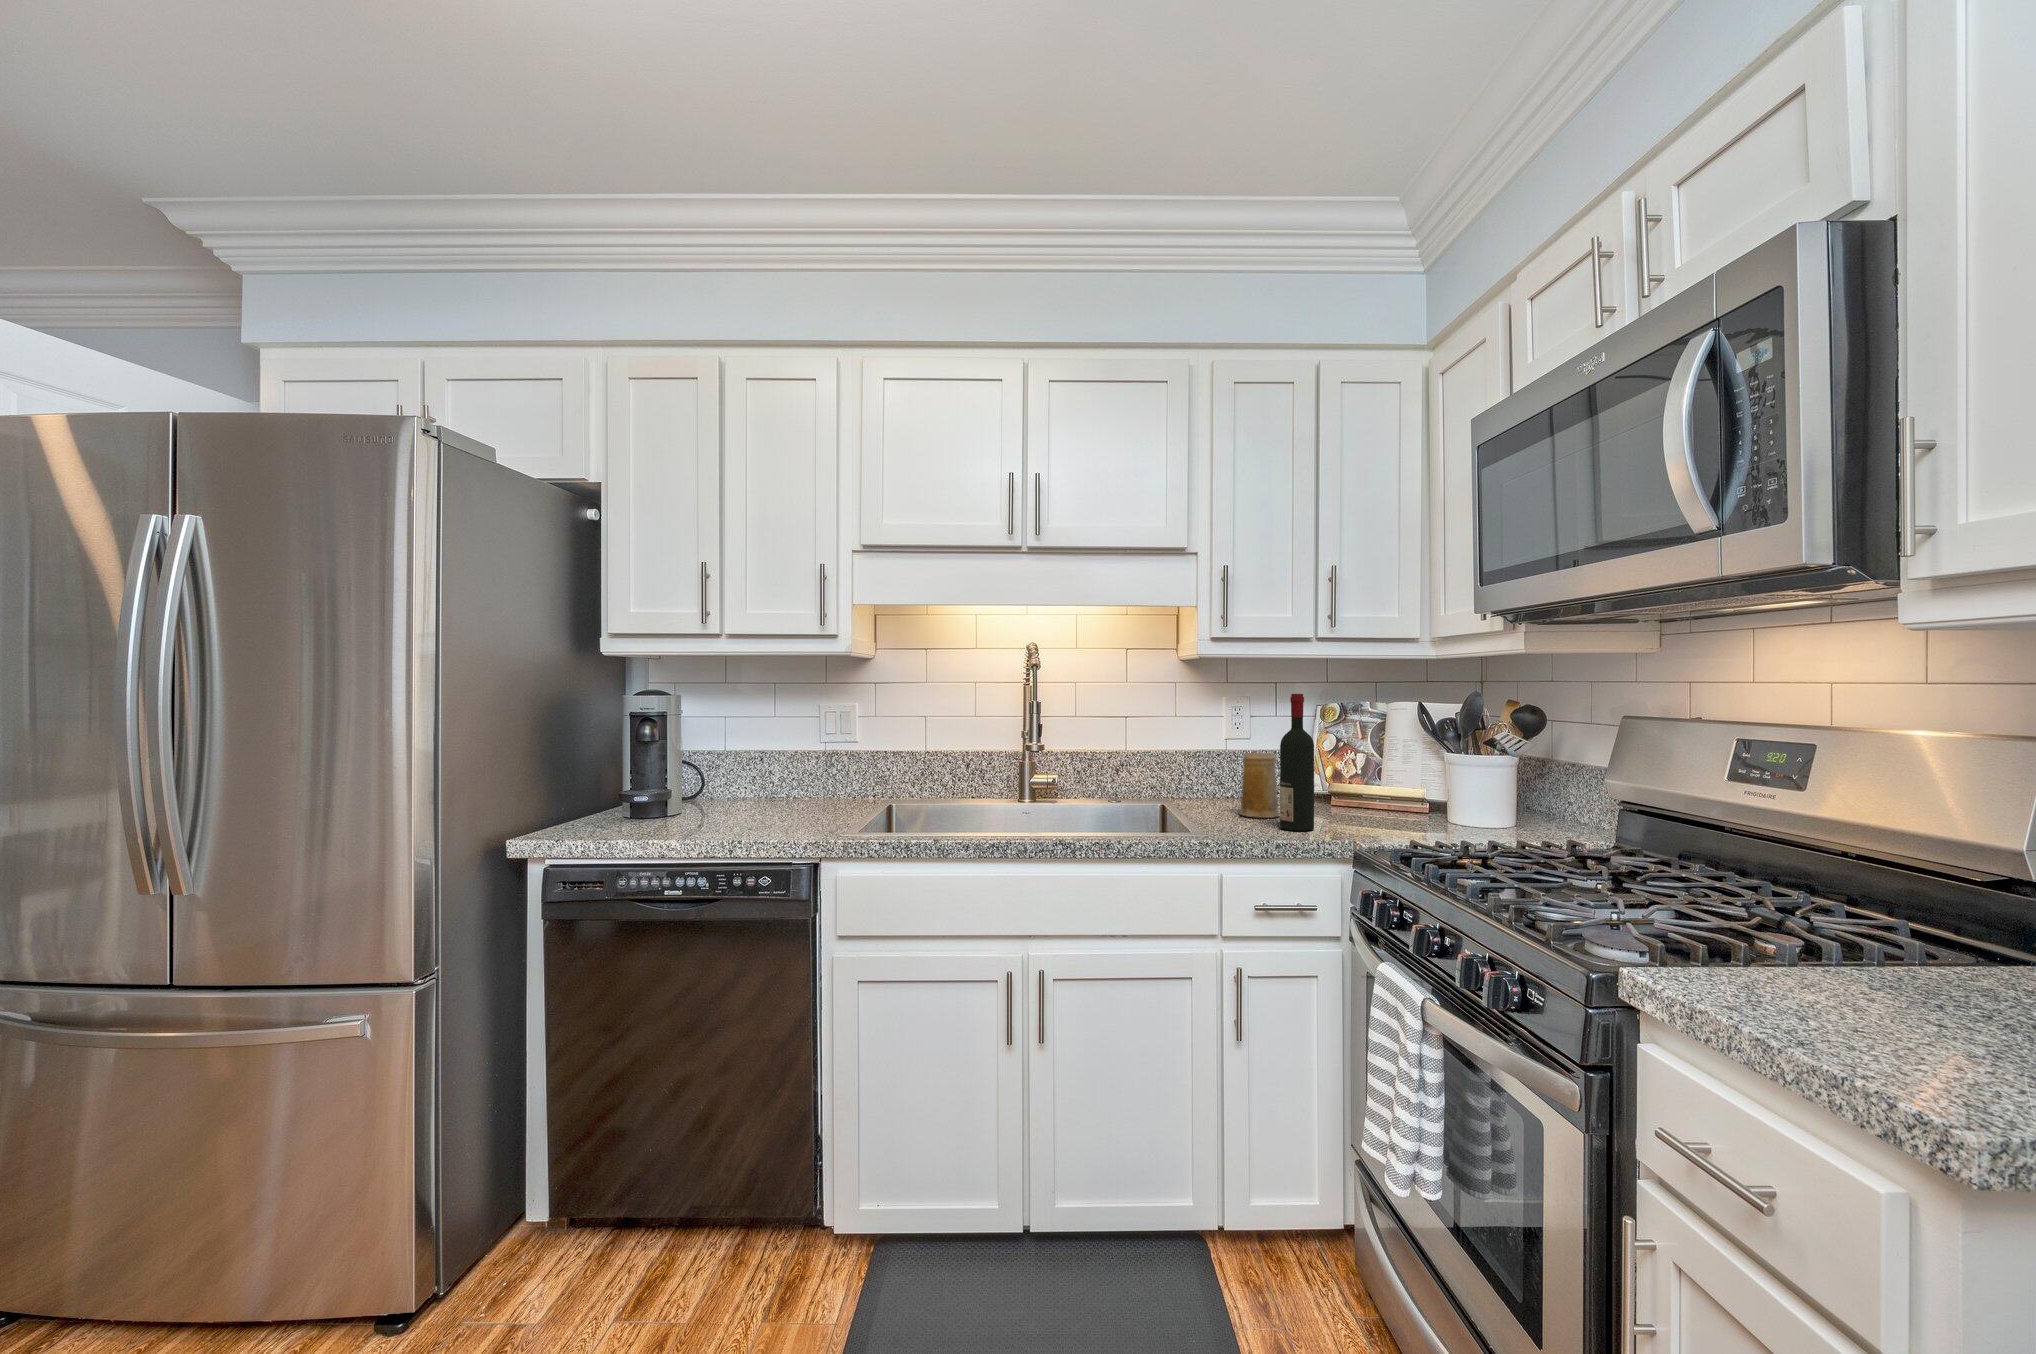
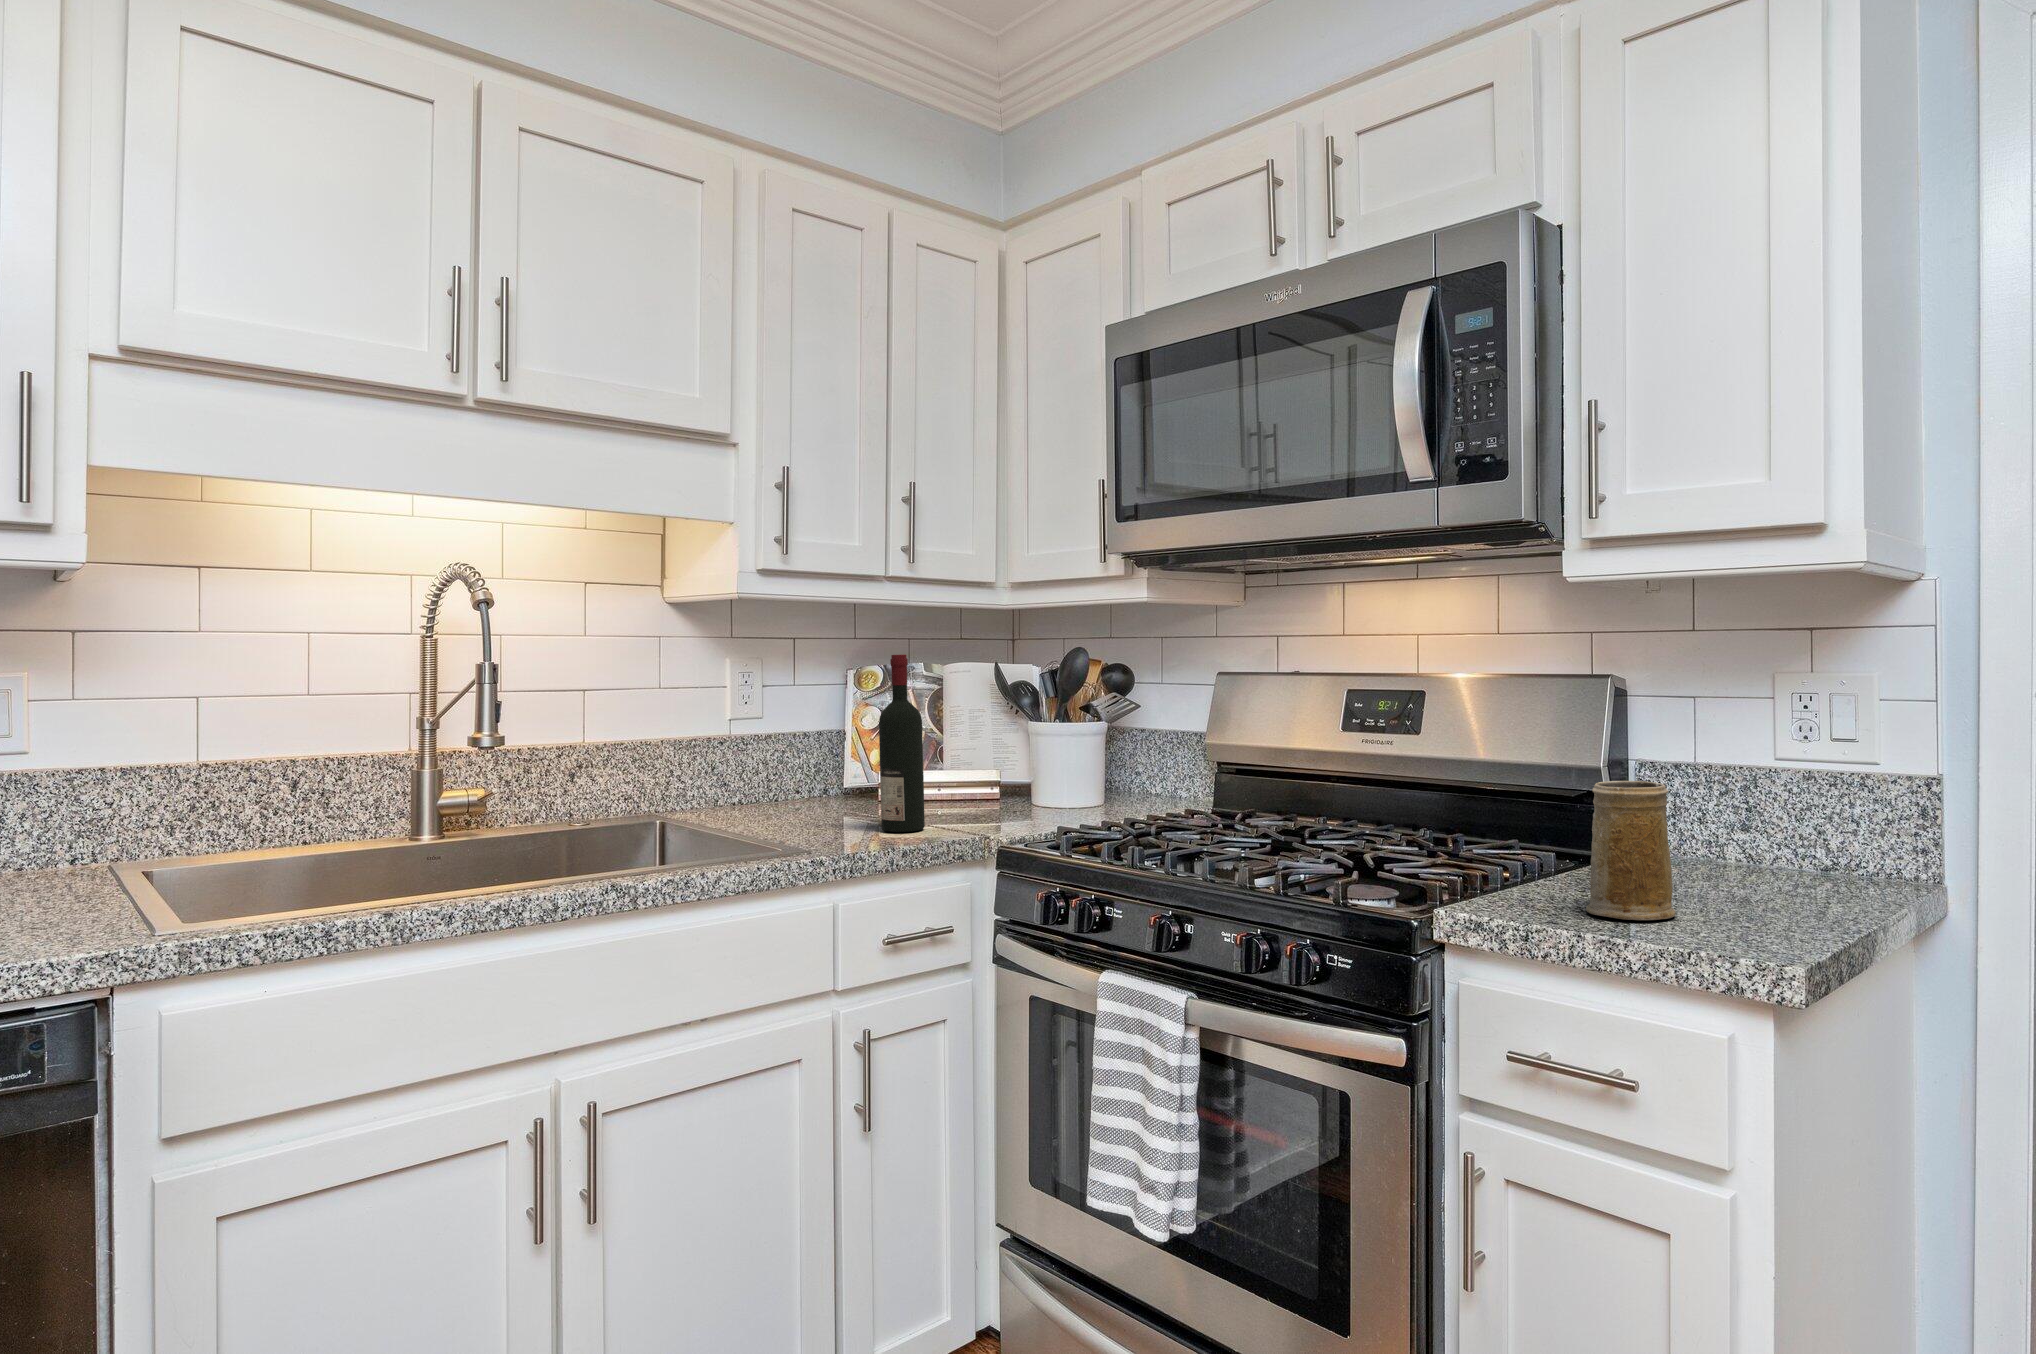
mug: present [1240,753,1280,818] -> present [1586,781,1676,920]

